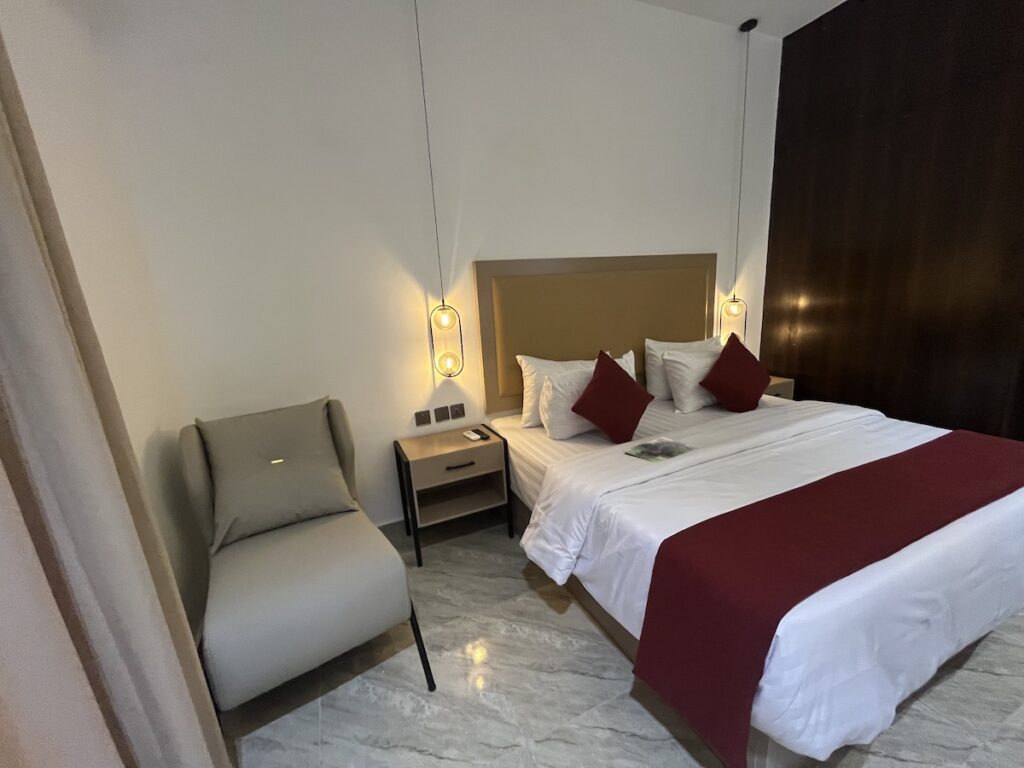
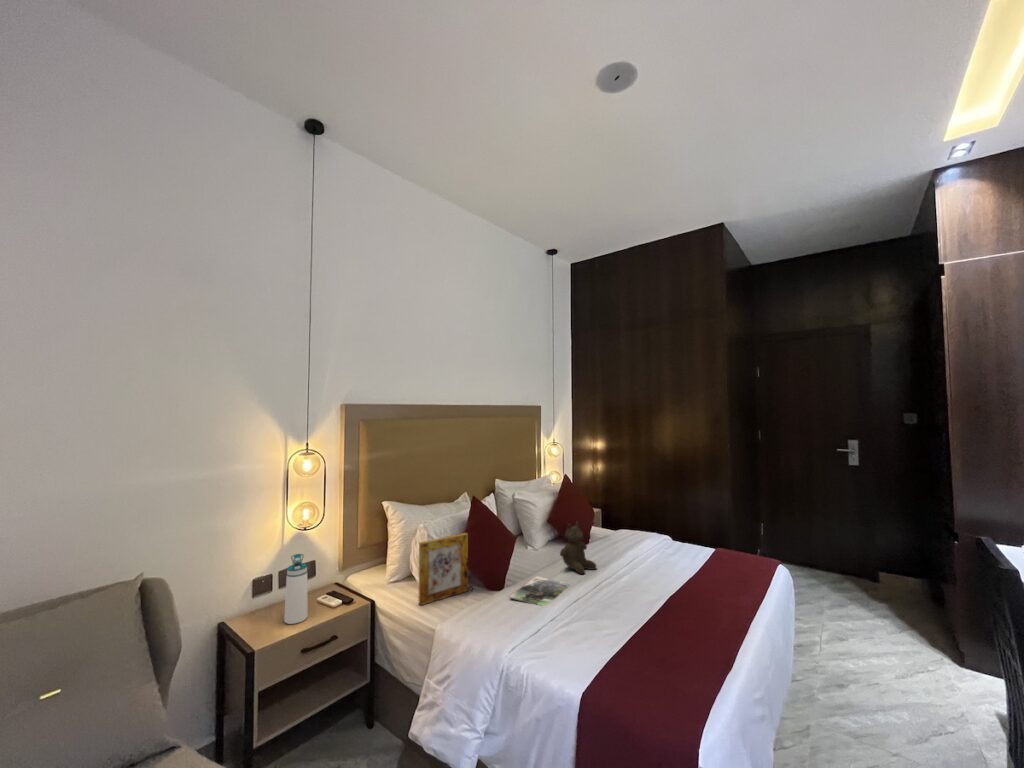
teddy bear: none [694,384,739,440] -> present [560,521,596,574]
picture frame: none [539,388,591,448] -> present [419,533,468,605]
water bottle: none [432,395,452,448] -> present [284,554,308,624]

